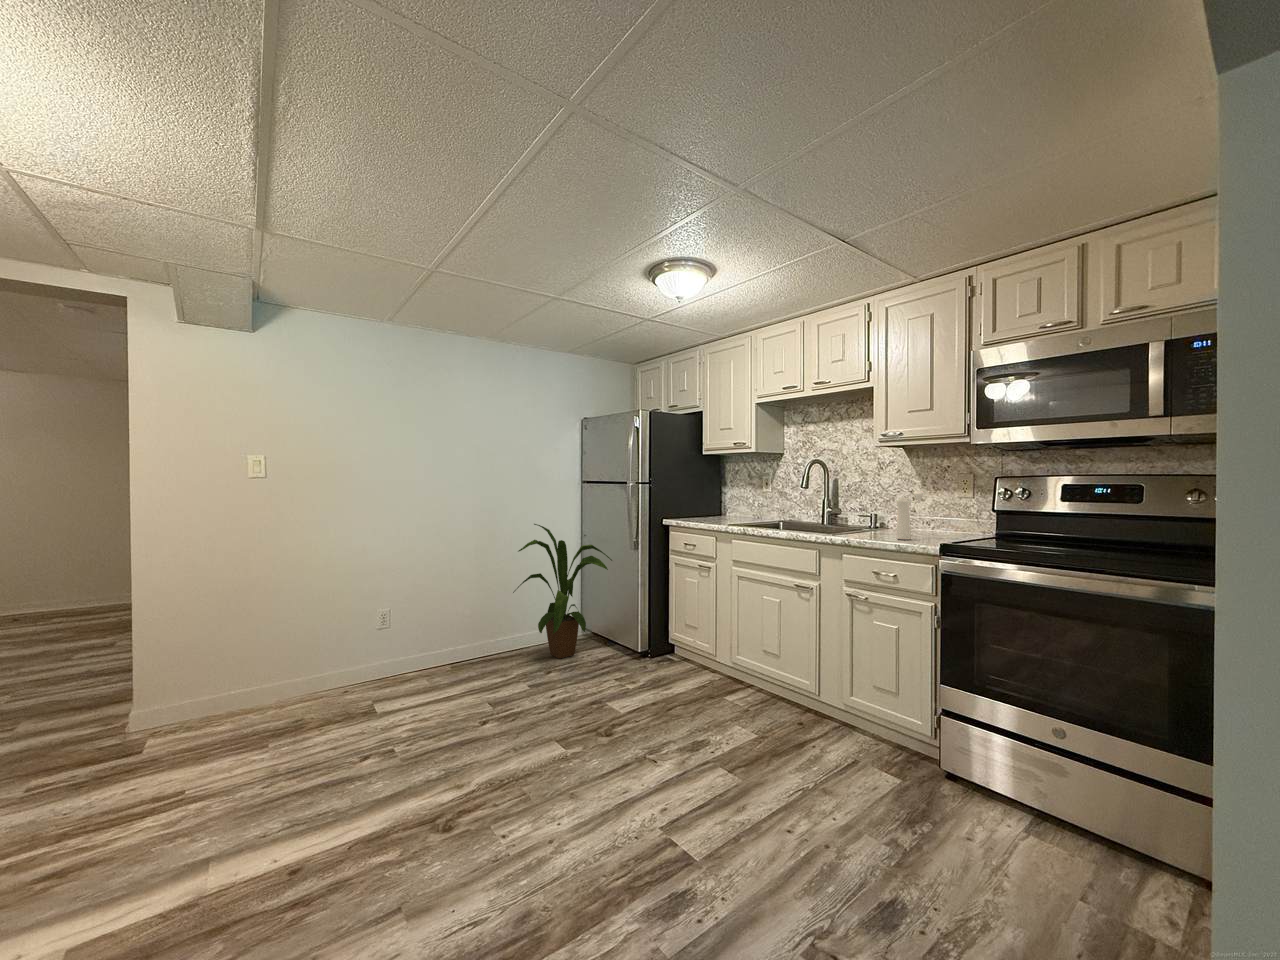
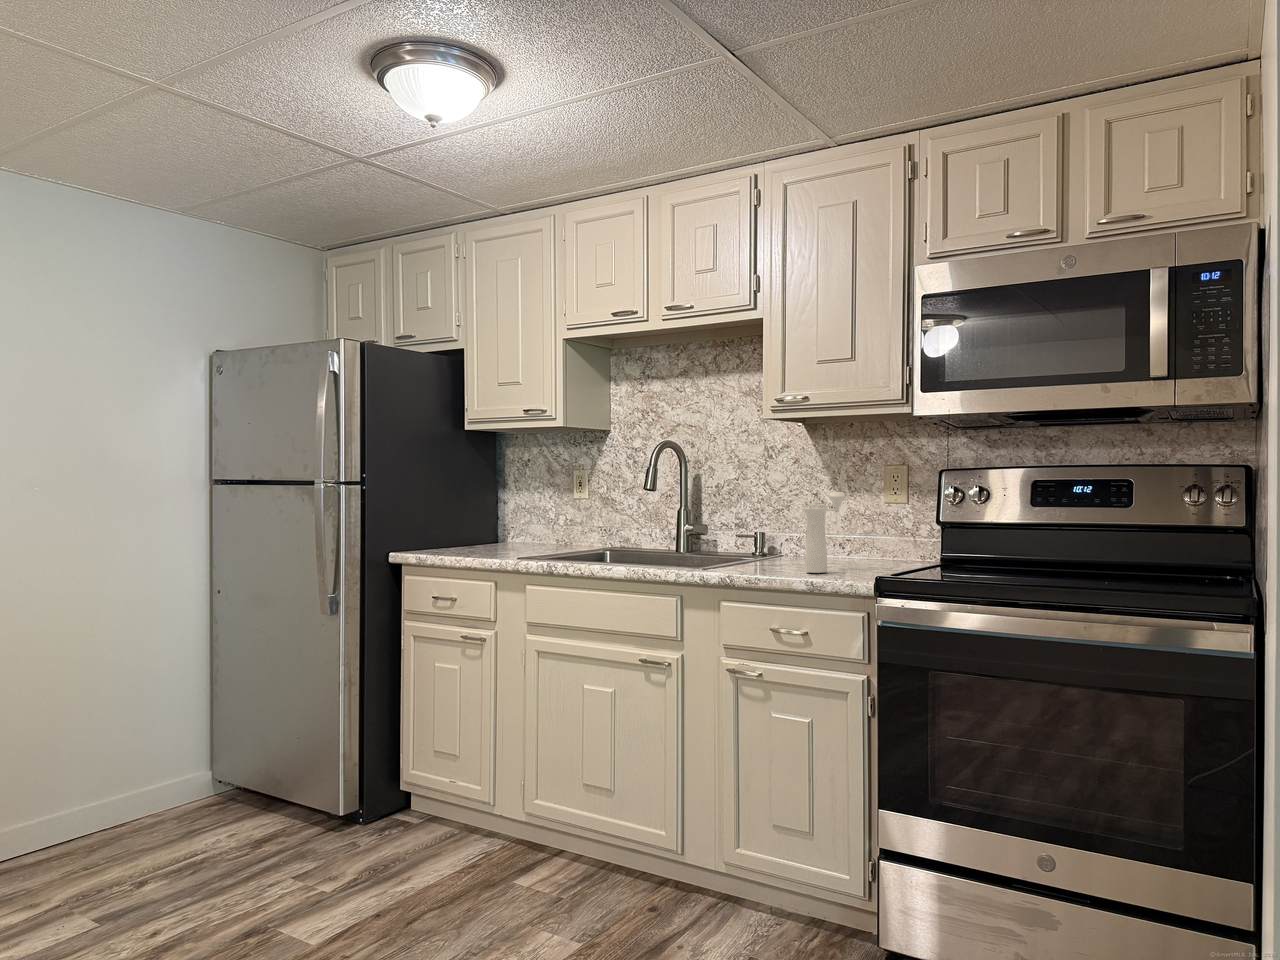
house plant: present [513,524,612,659] -> none [49,570,284,851]

